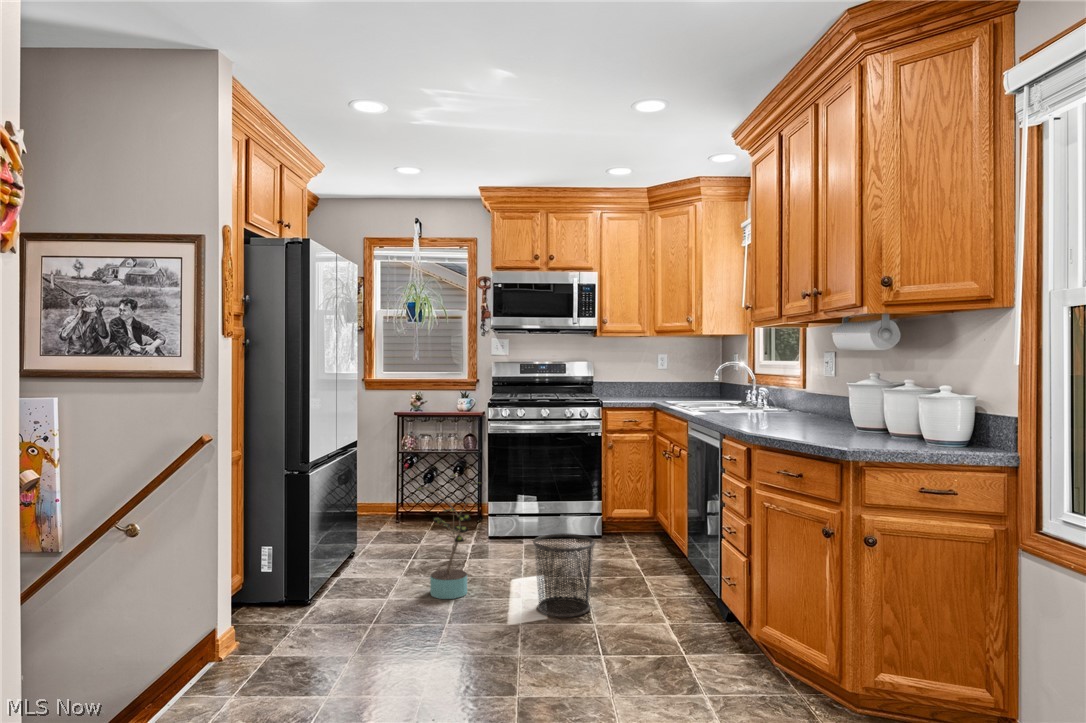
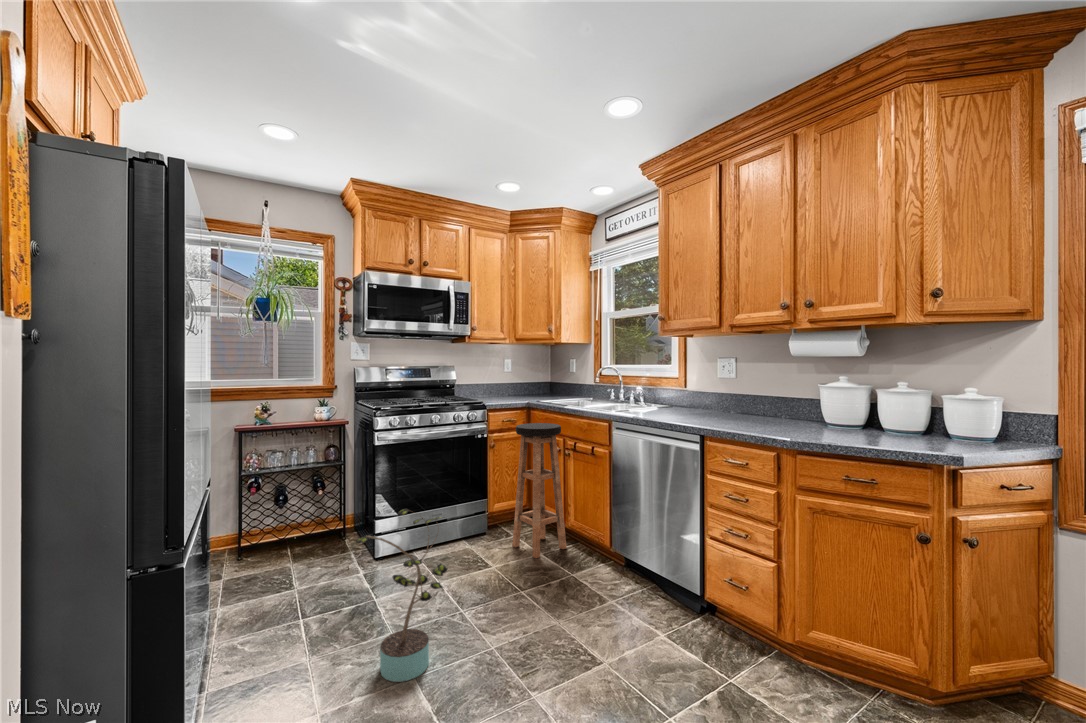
bar stool: none [615,423,665,560] -> present [512,423,567,558]
waste bin: present [533,533,595,617] -> none [519,557,590,665]

